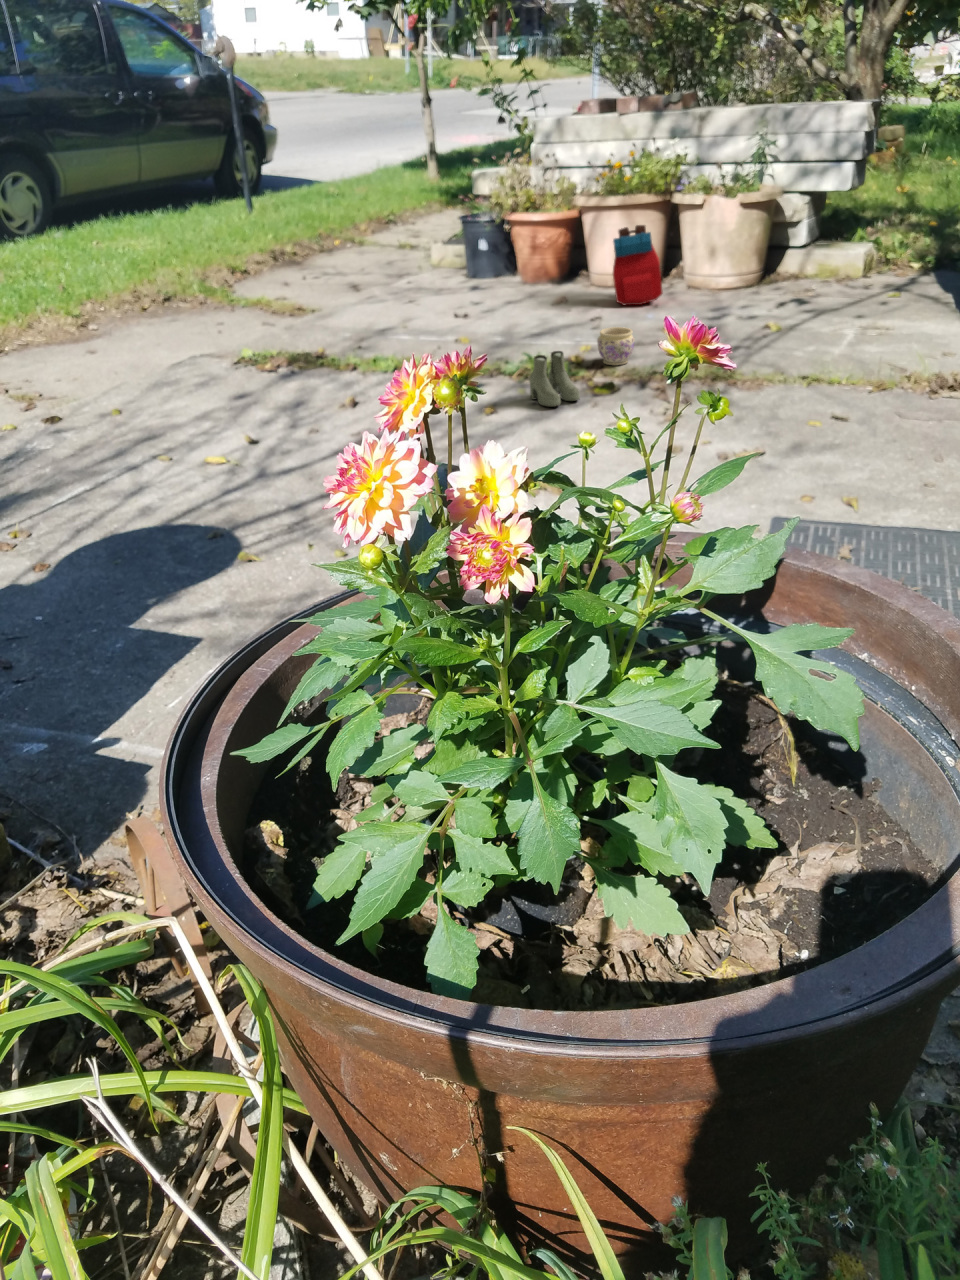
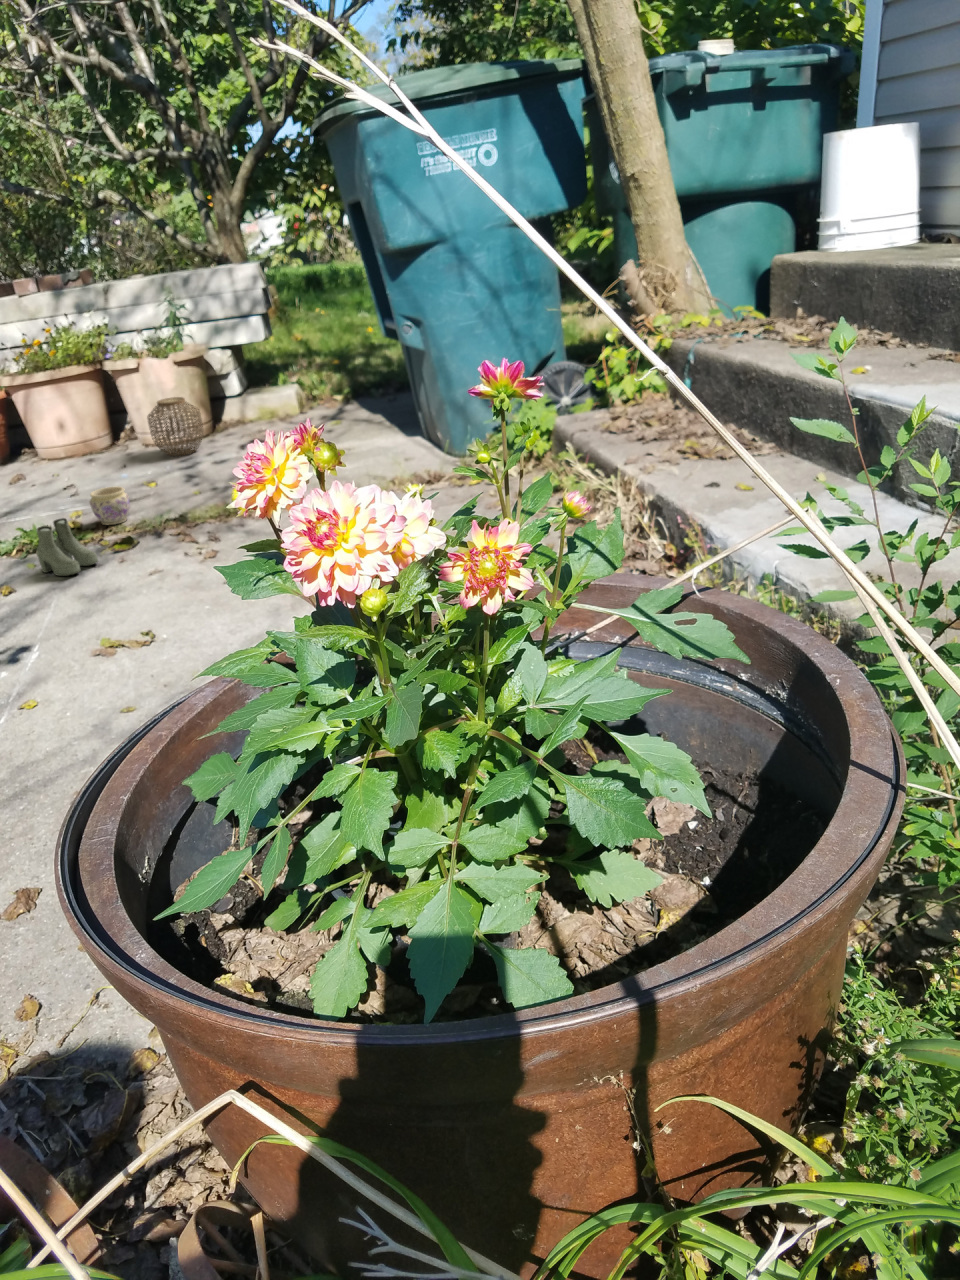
backpack: present [613,225,663,305] -> none [62,392,128,471]
woven basket: none [691,242,746,305] -> present [147,397,203,456]

